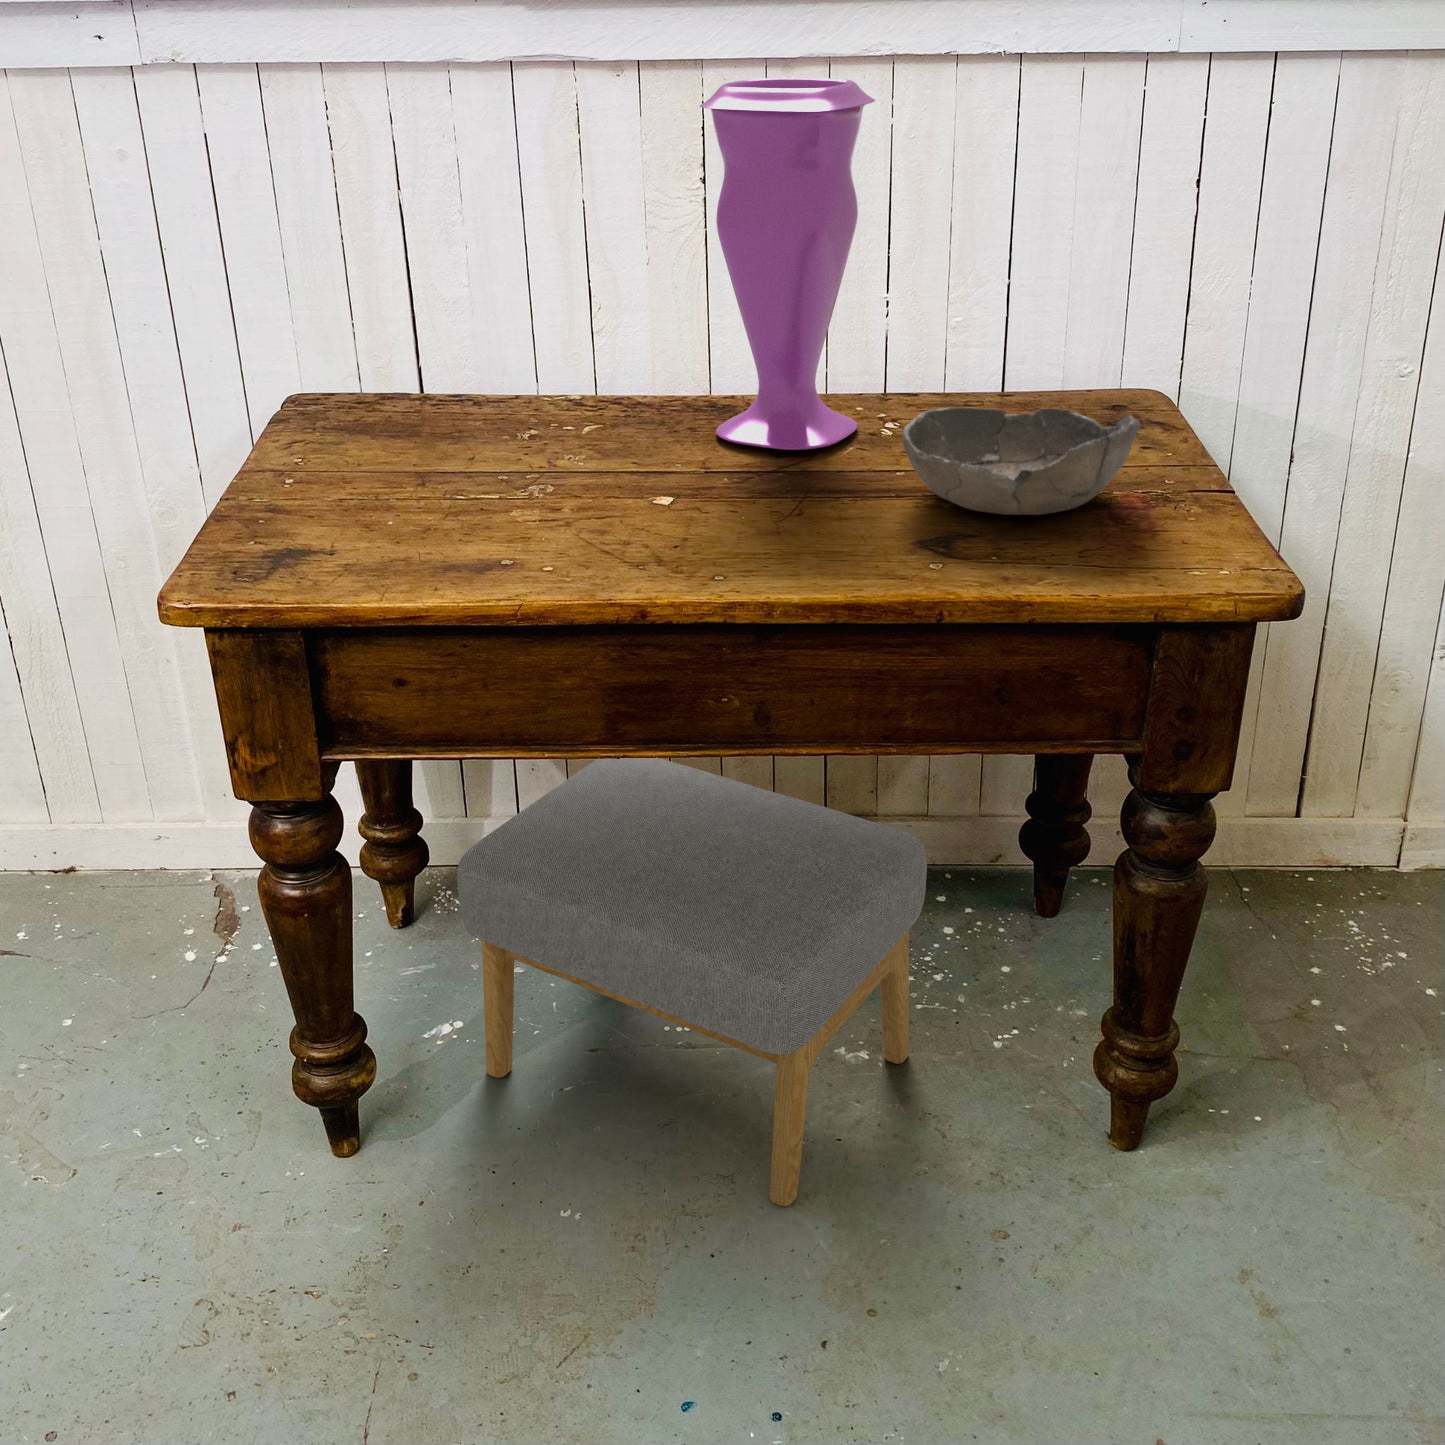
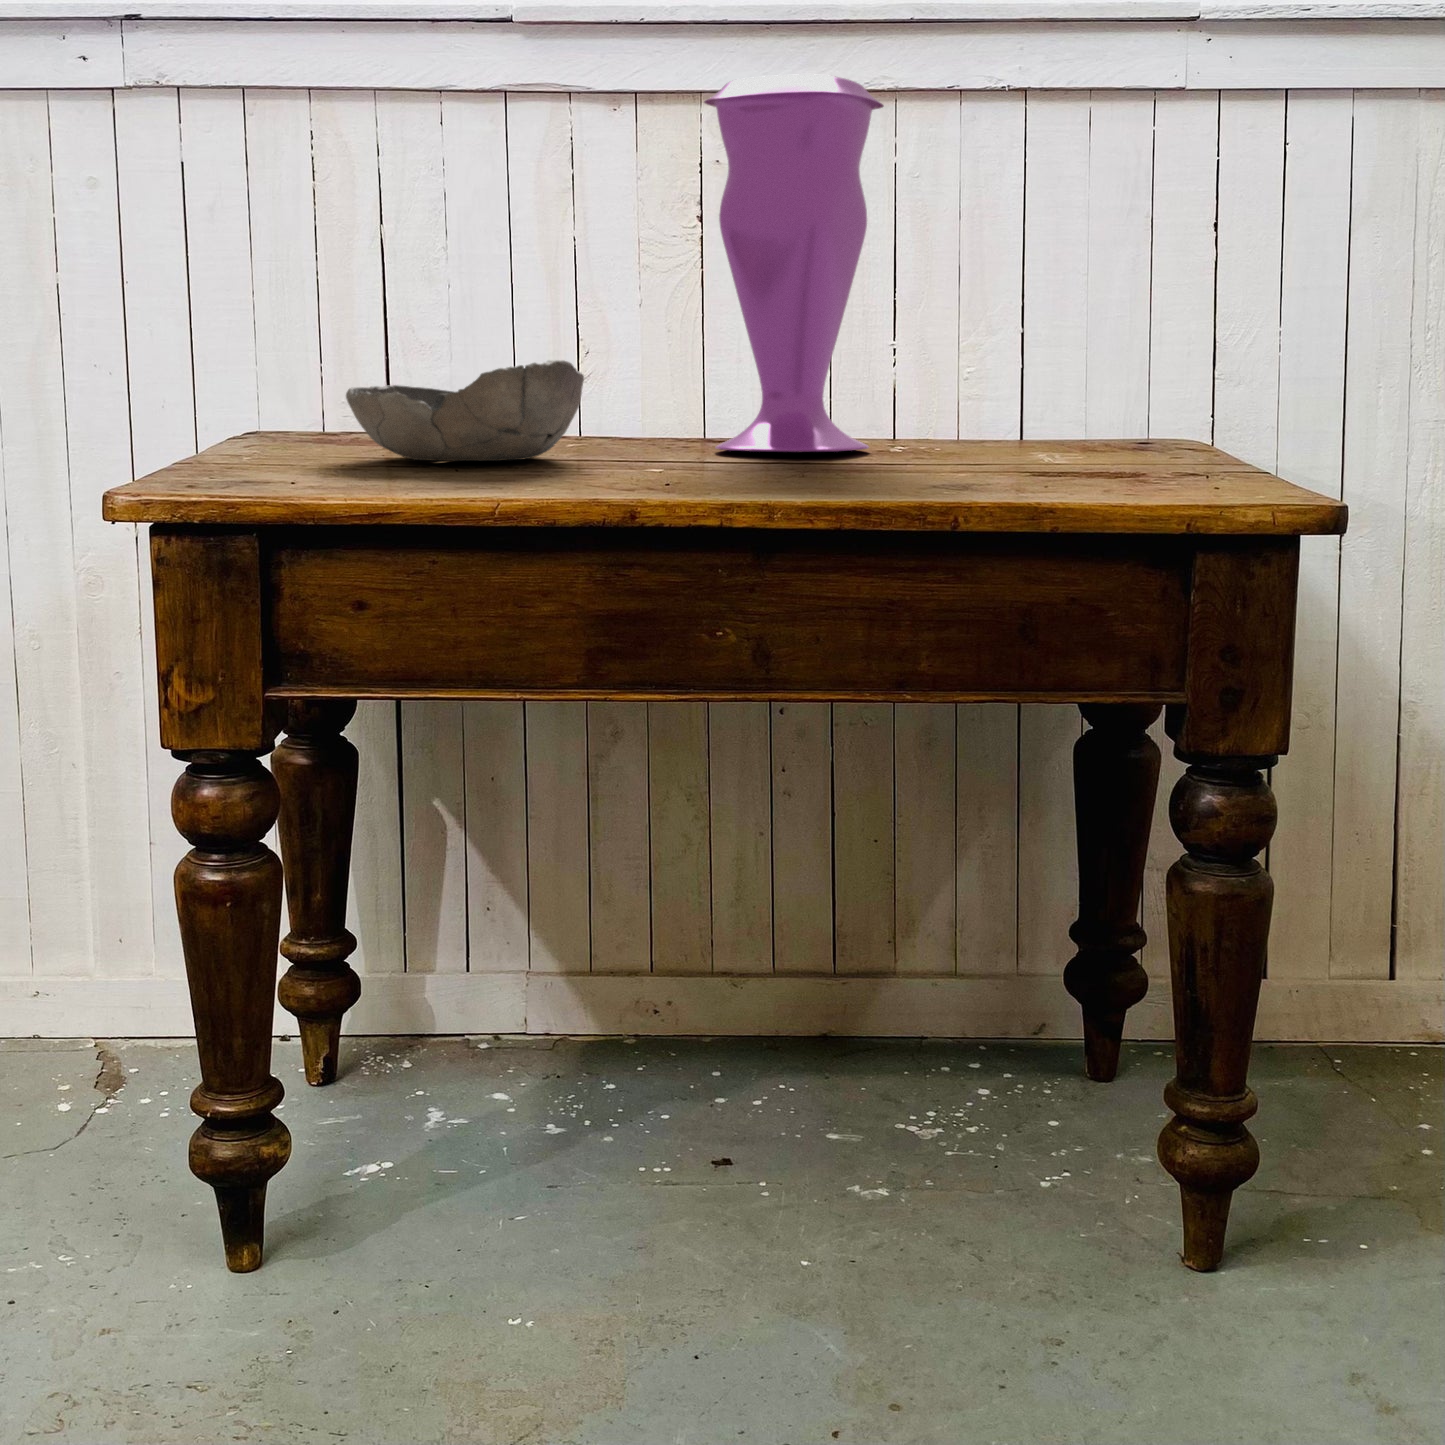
bowl: present [902,407,1140,515] -> present [346,360,584,461]
footstool: present [457,758,927,1206] -> none [401,835,954,1308]

